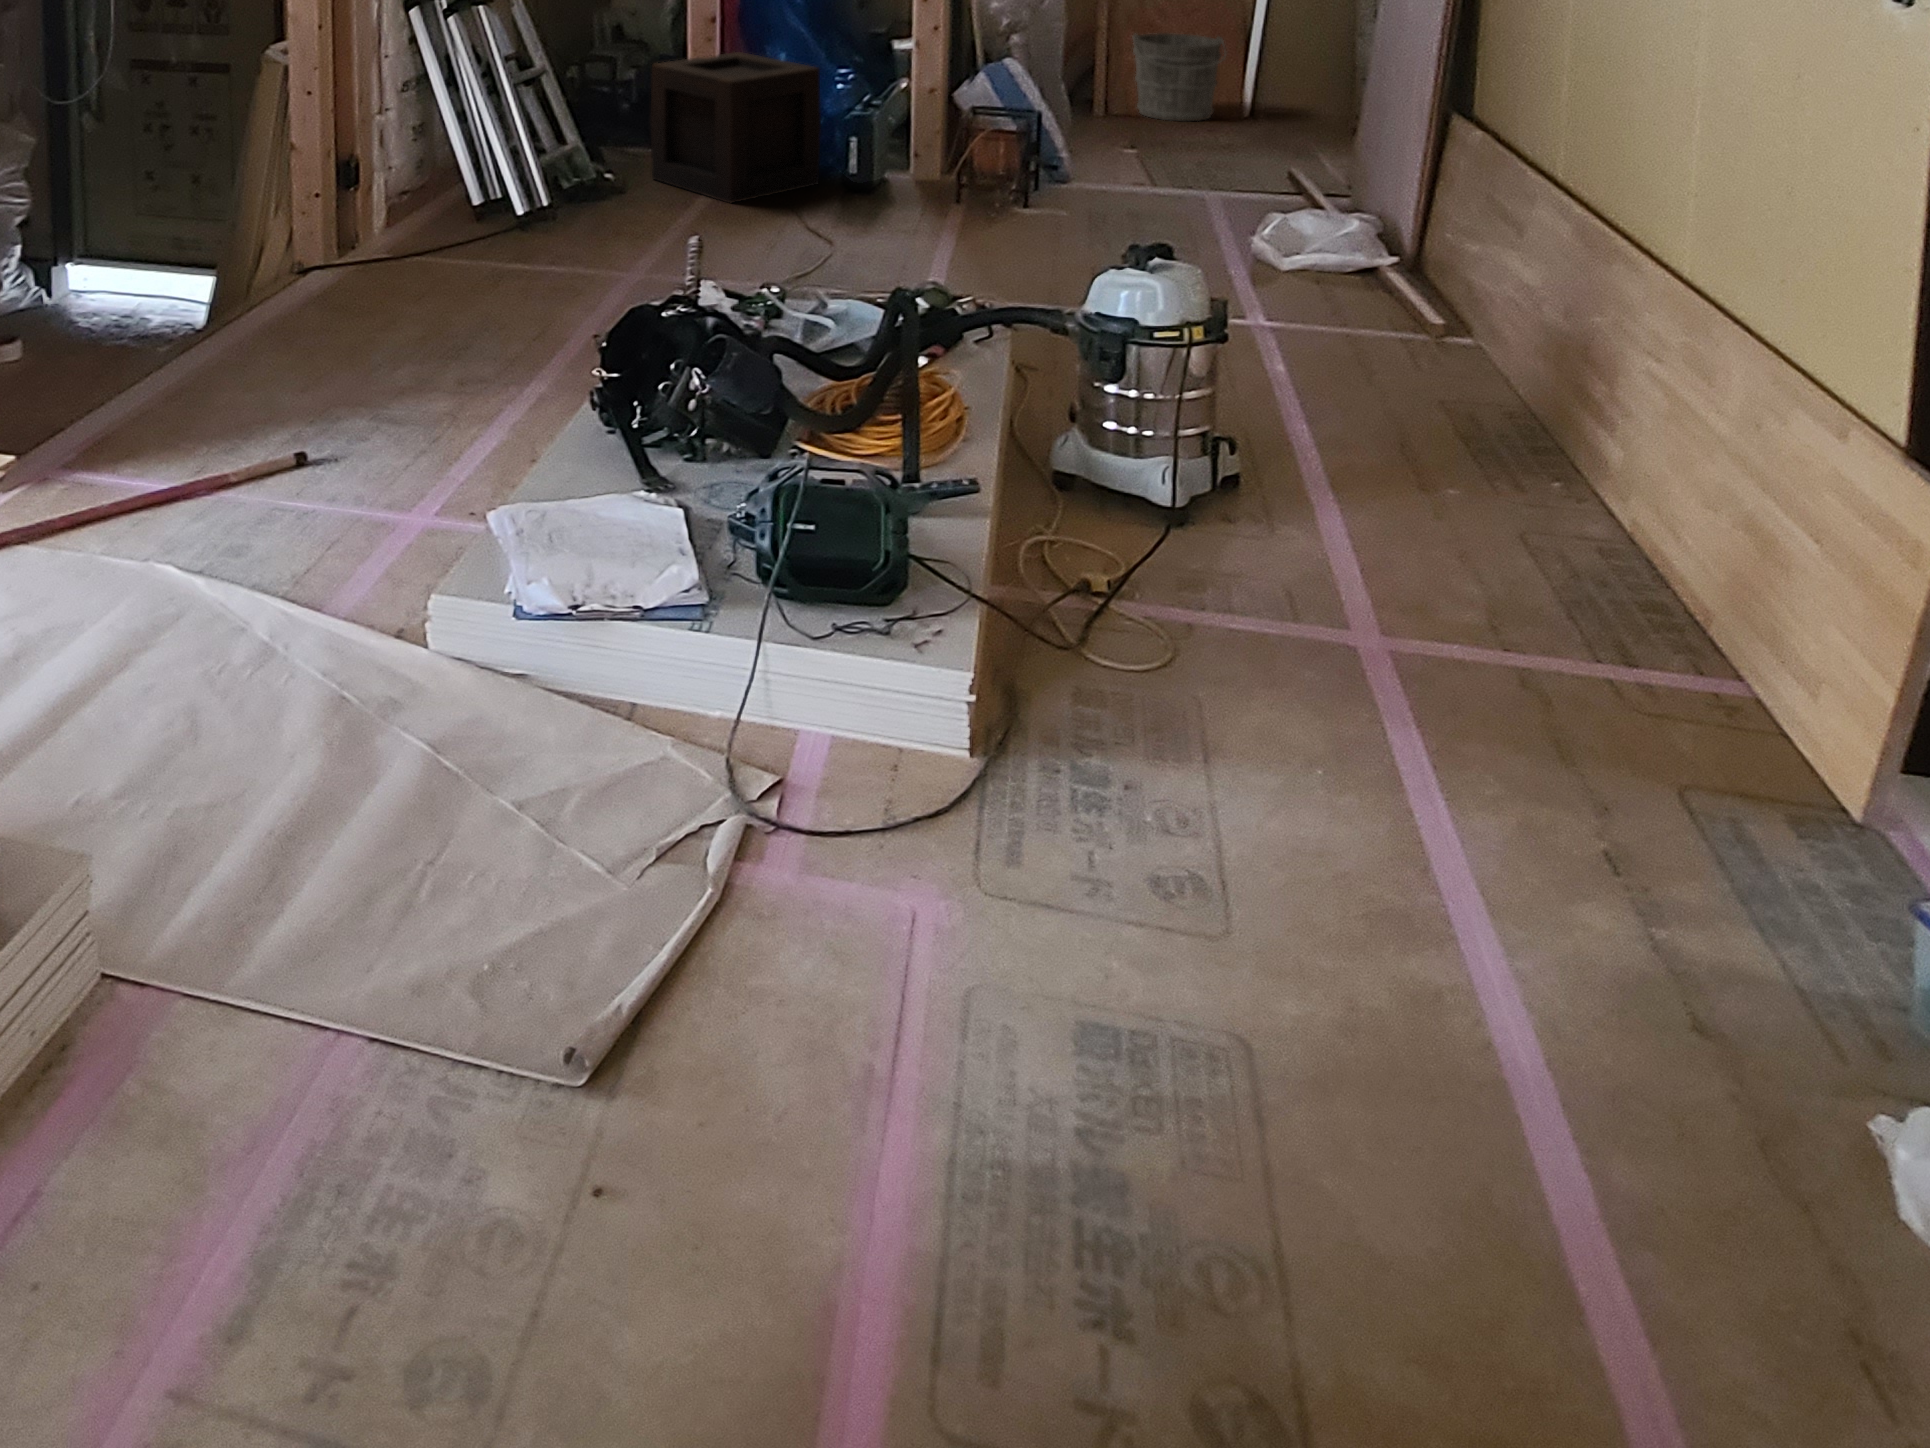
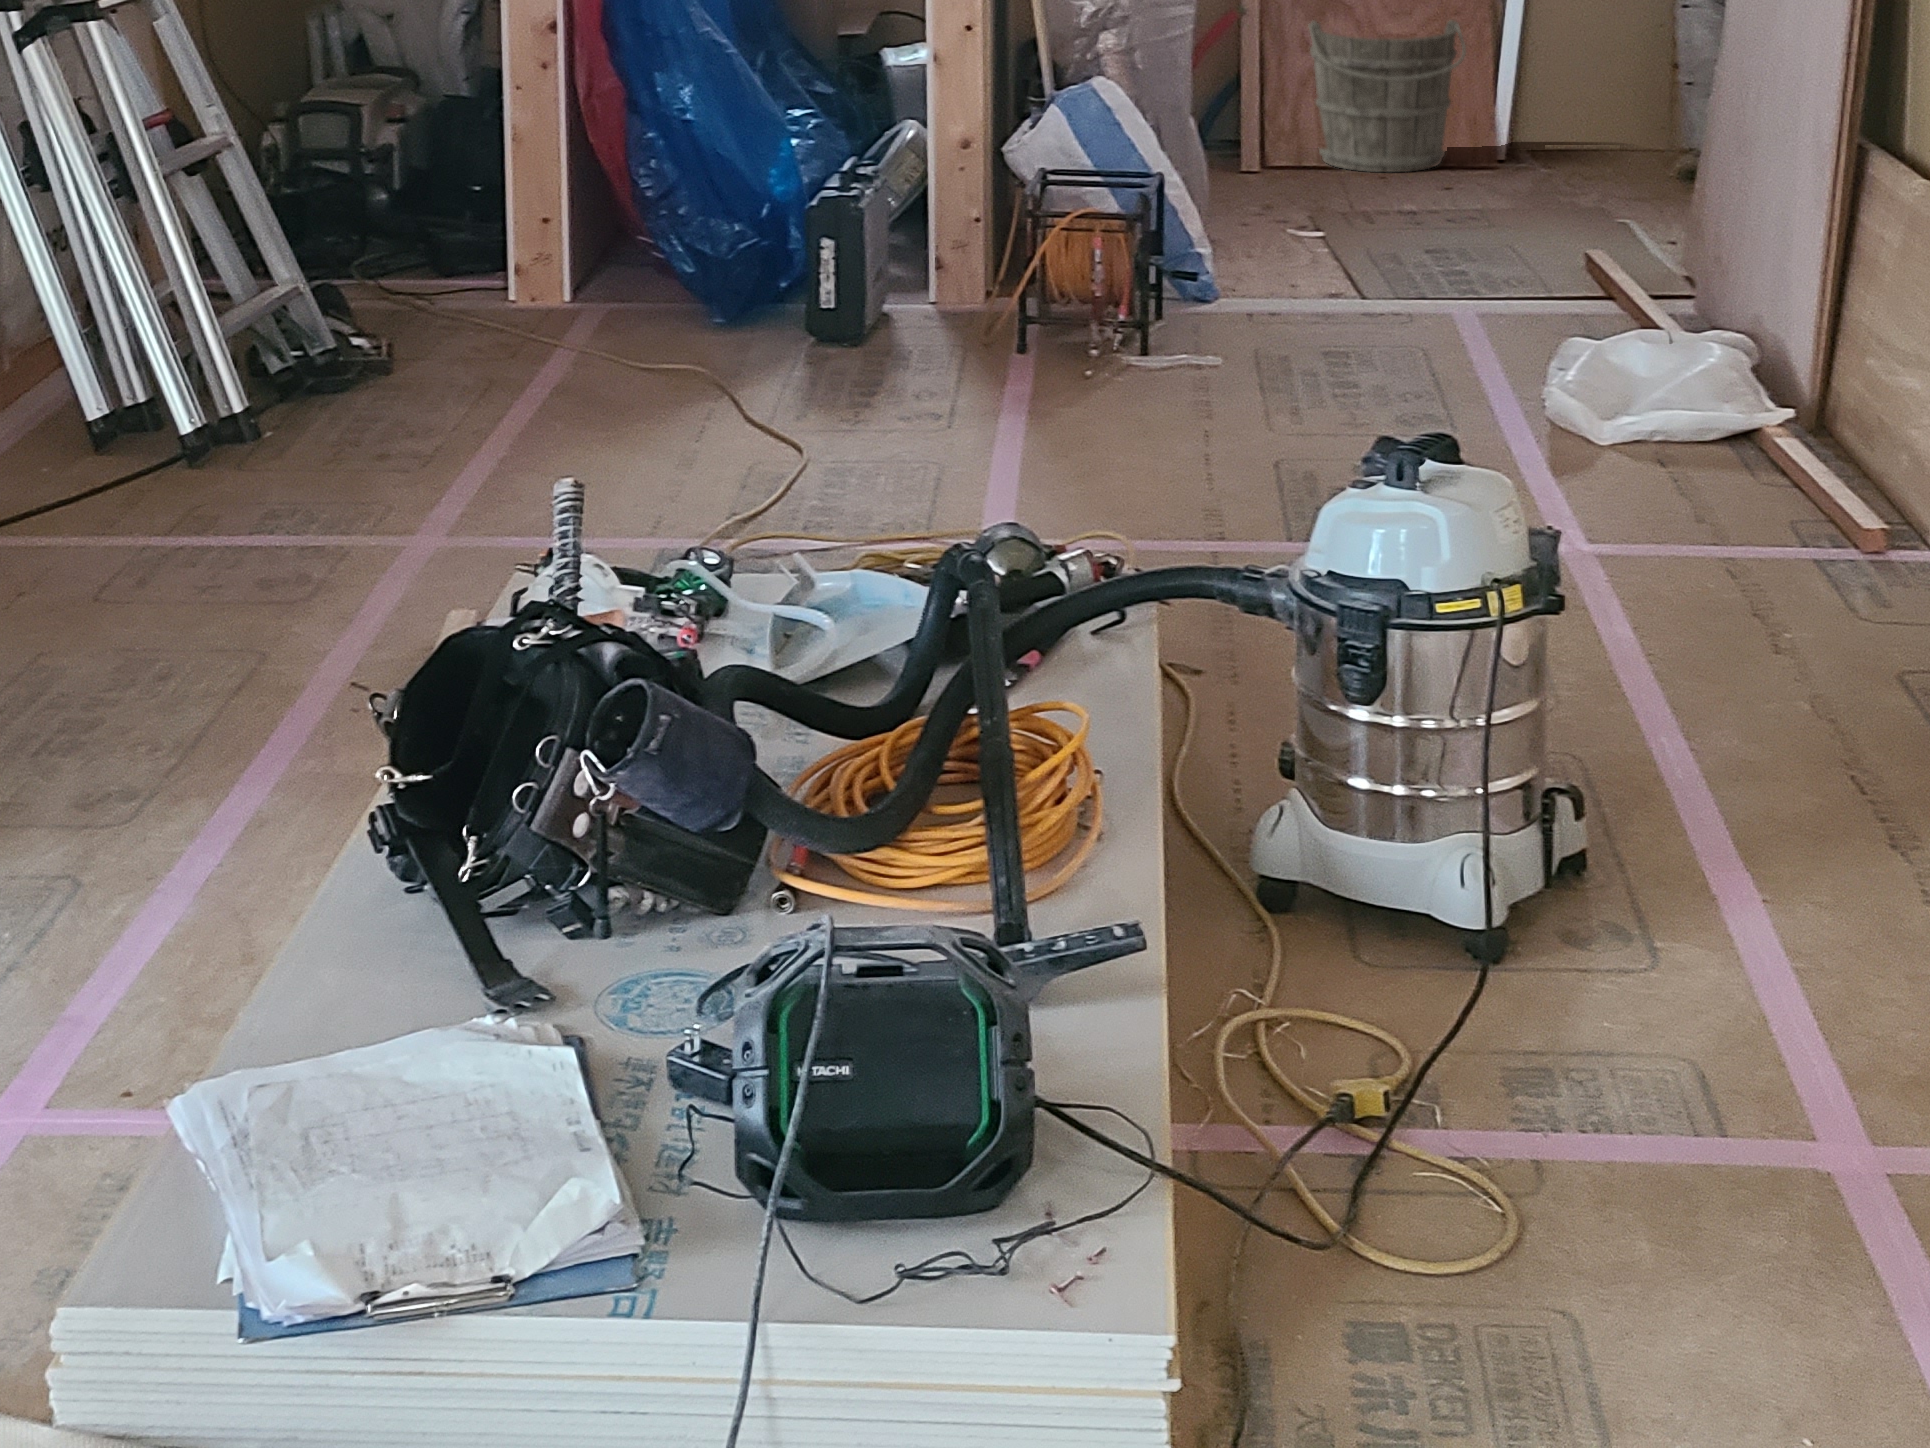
wooden crate: present [650,52,821,203] -> none [444,89,773,384]

